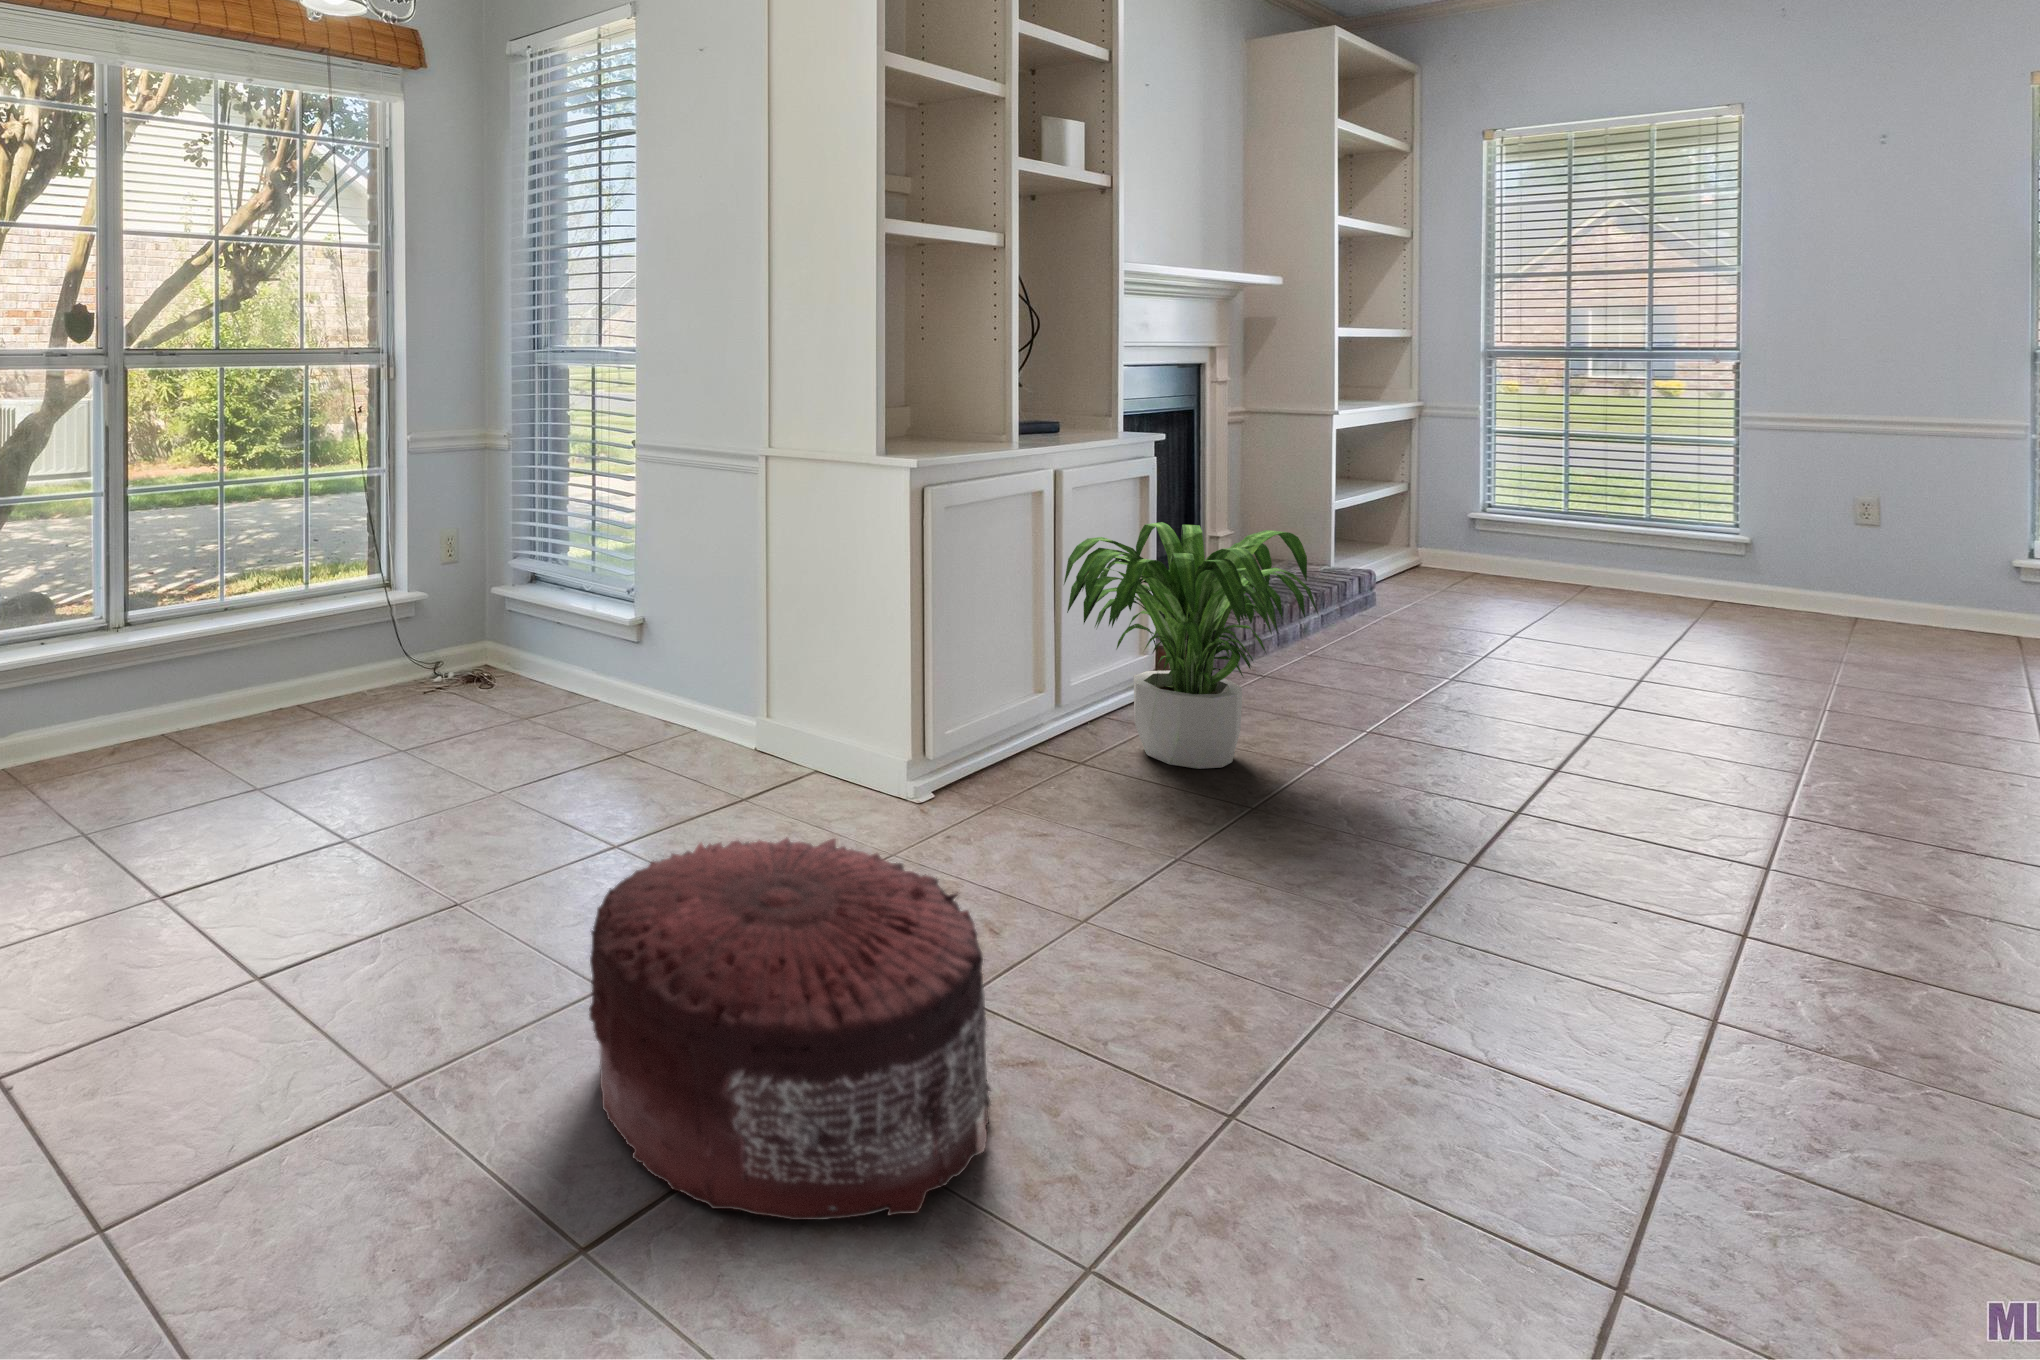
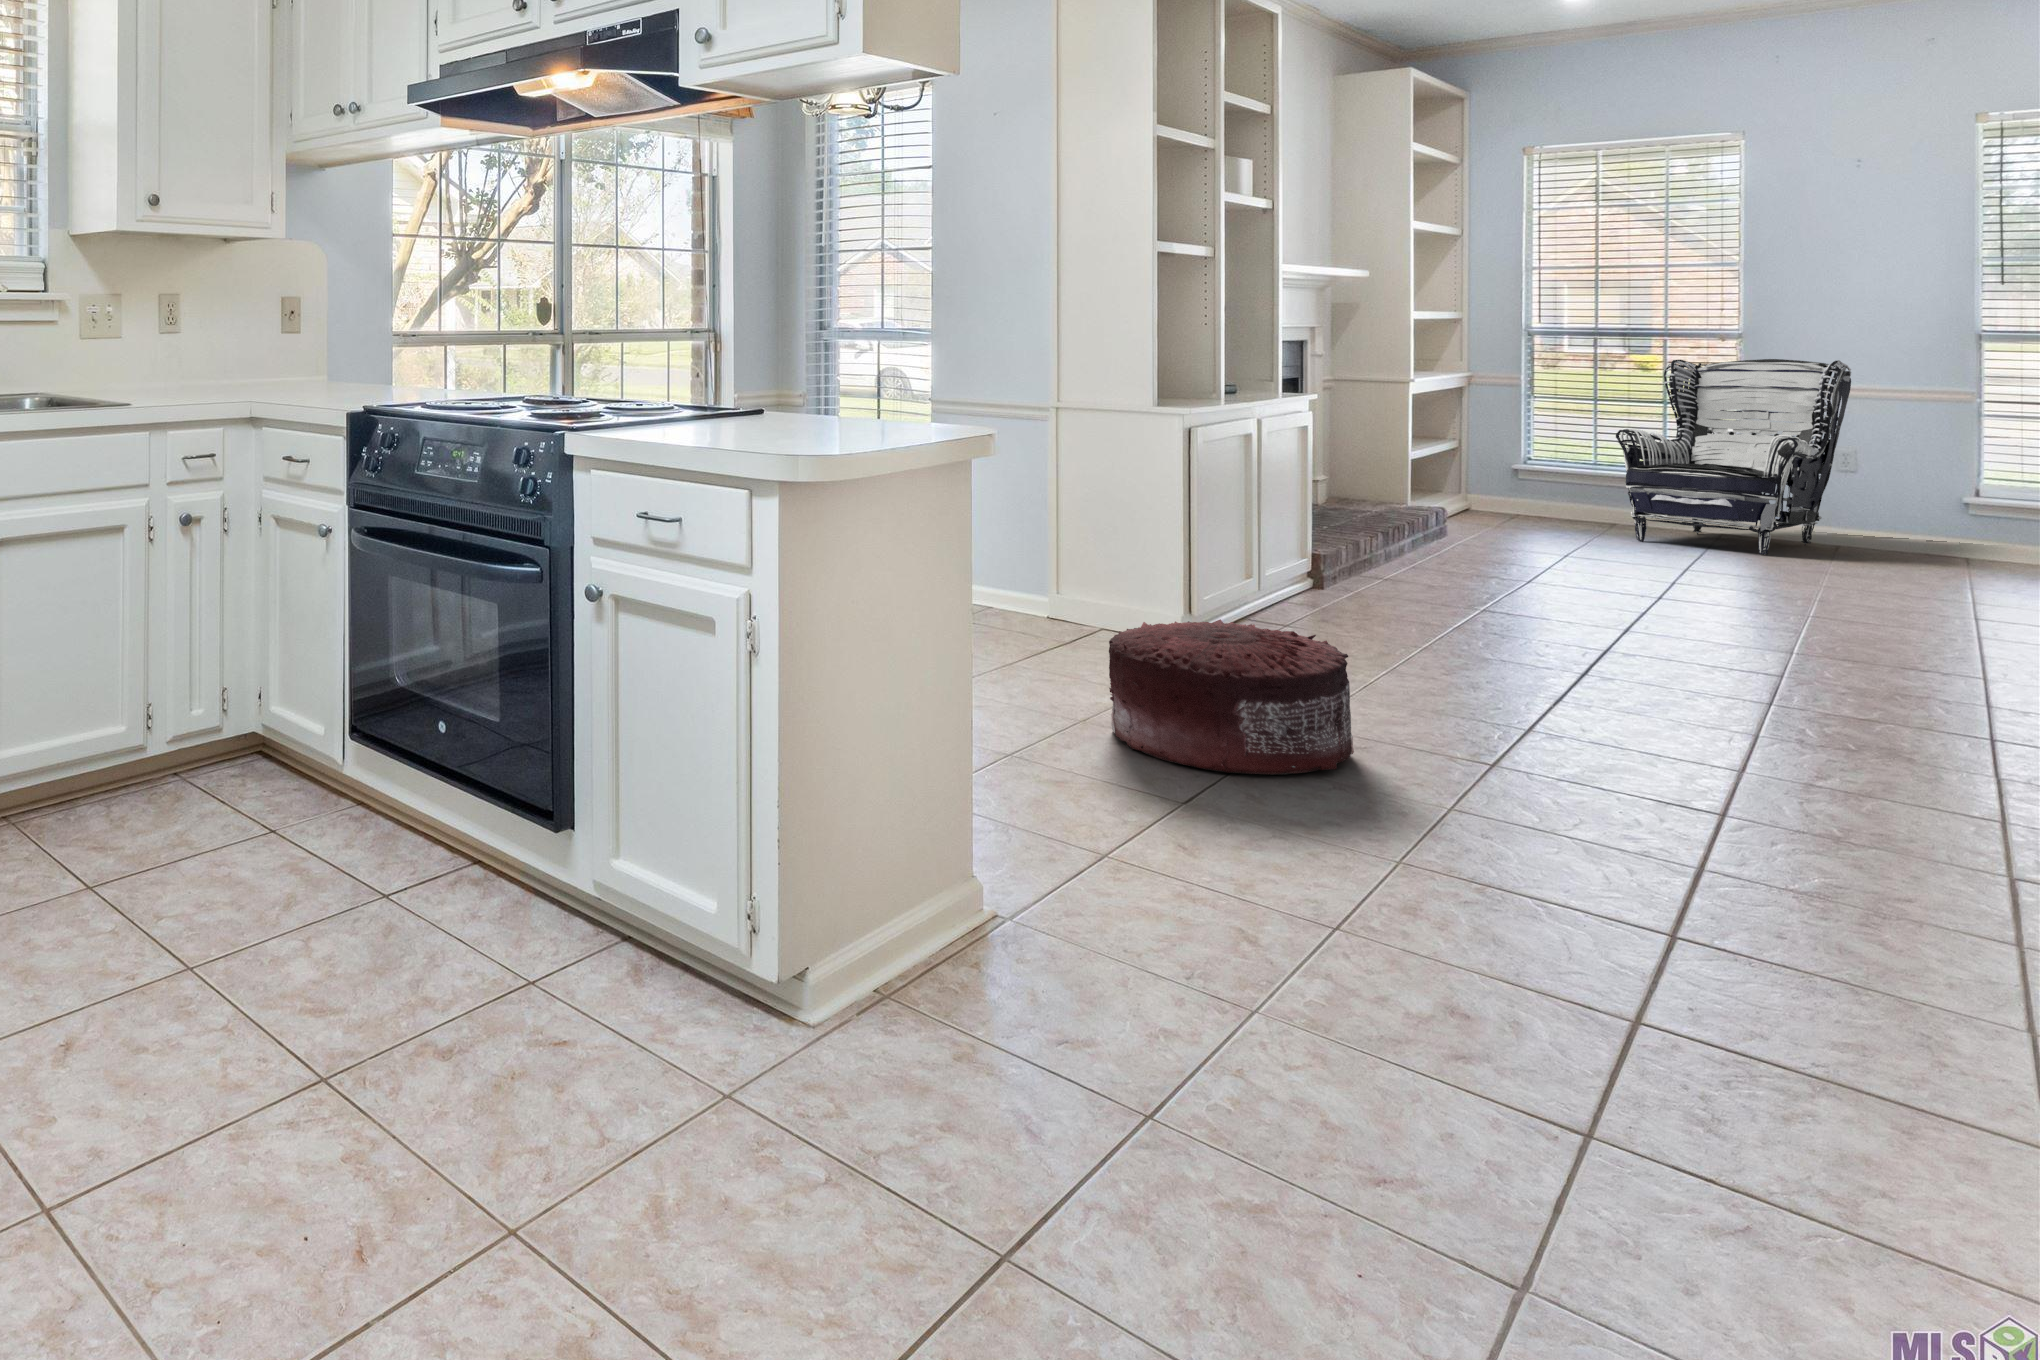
armchair: none [1582,391,1879,647] -> present [1616,359,1851,555]
potted plant: present [1064,522,1318,769] -> none [1263,457,1455,623]

